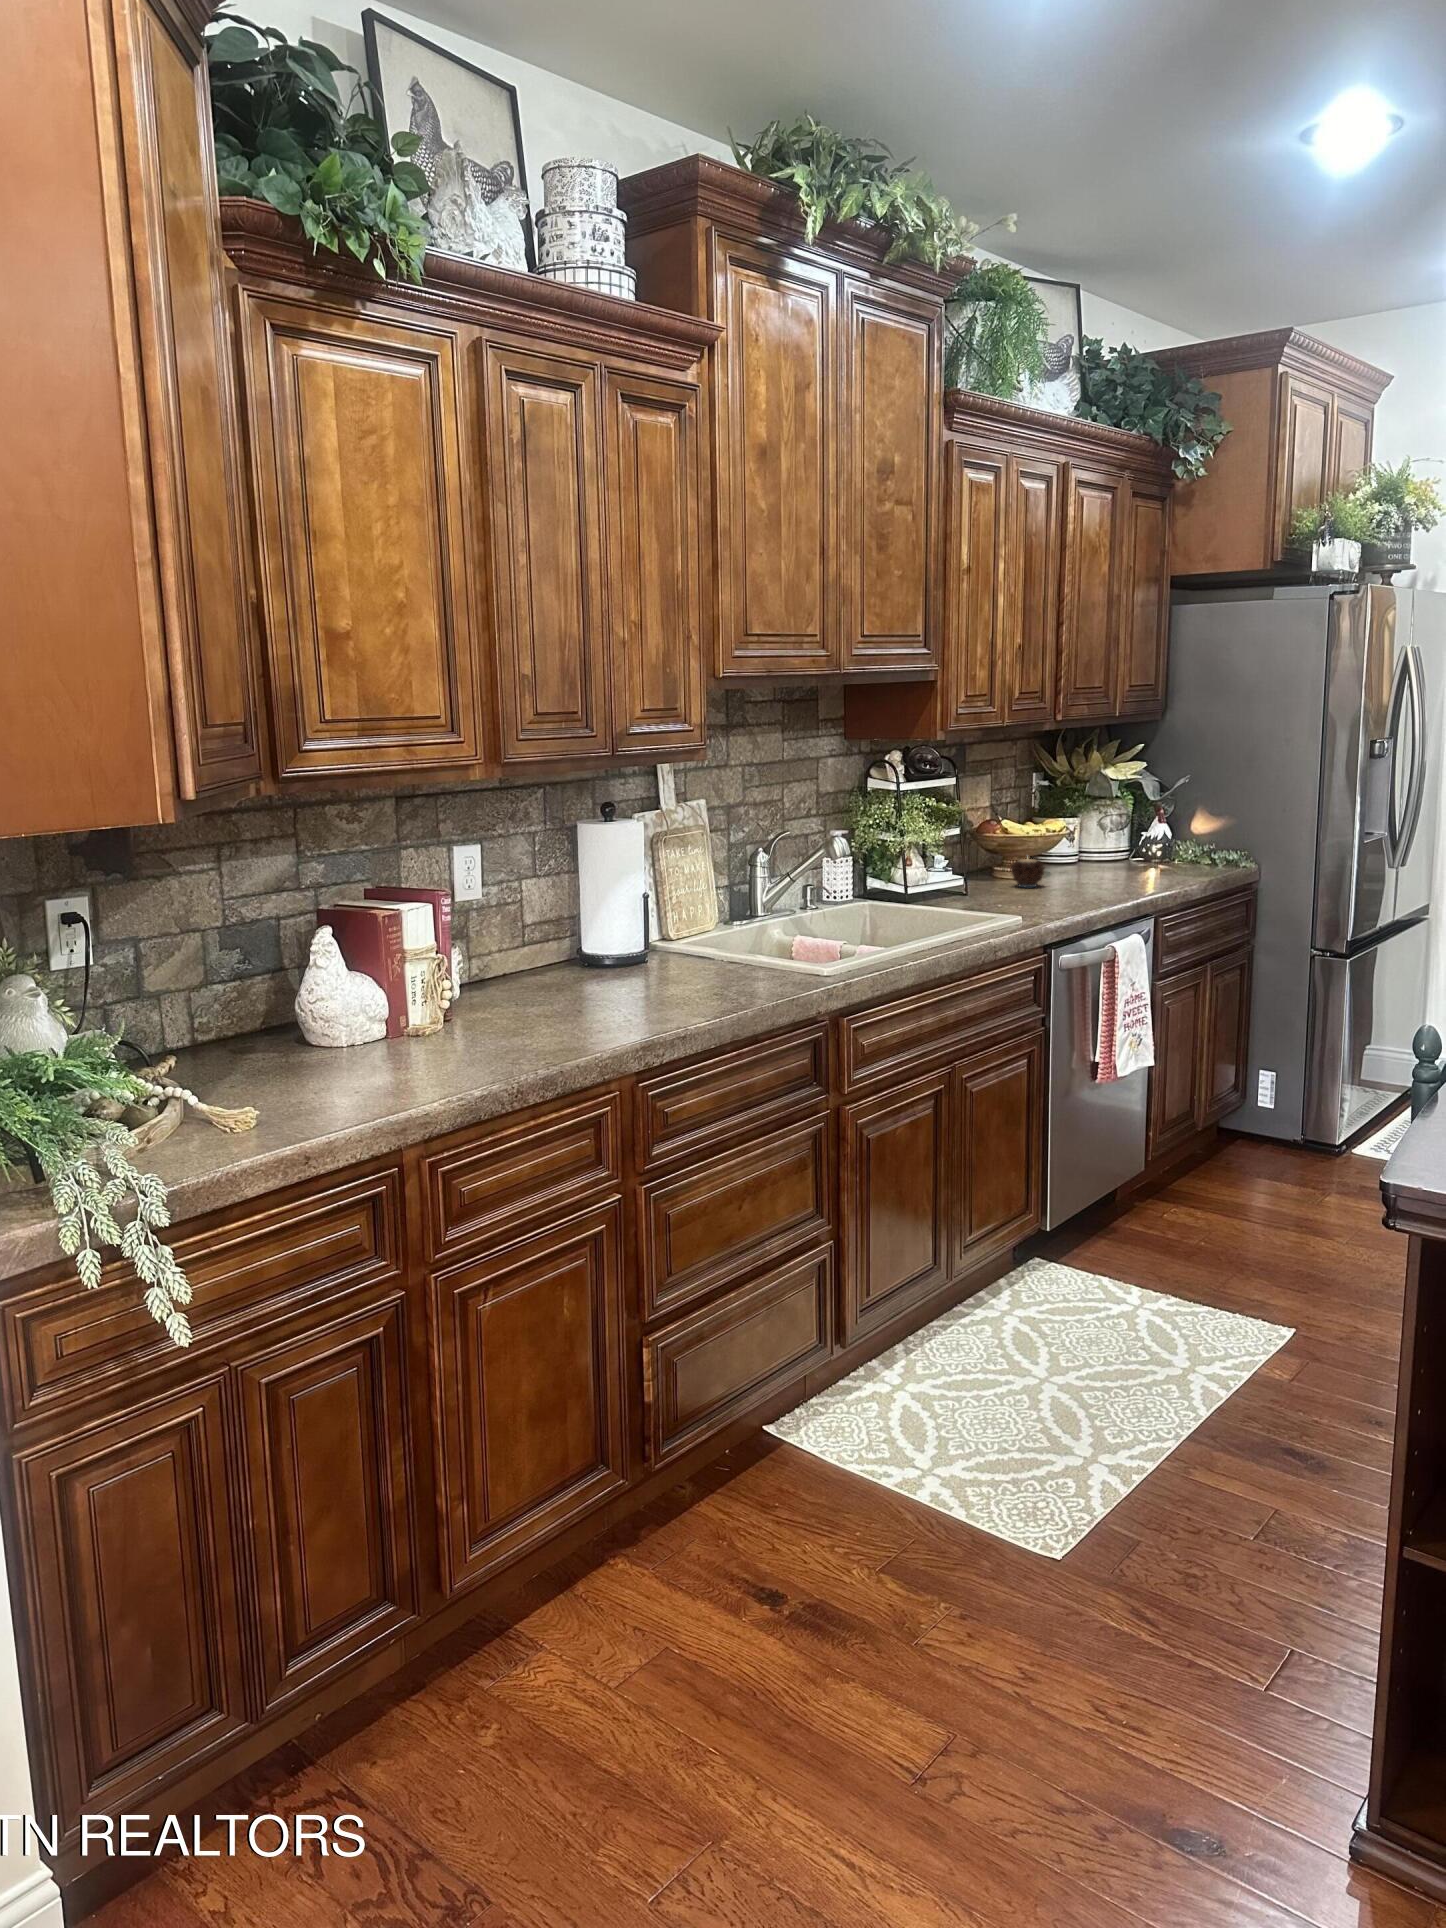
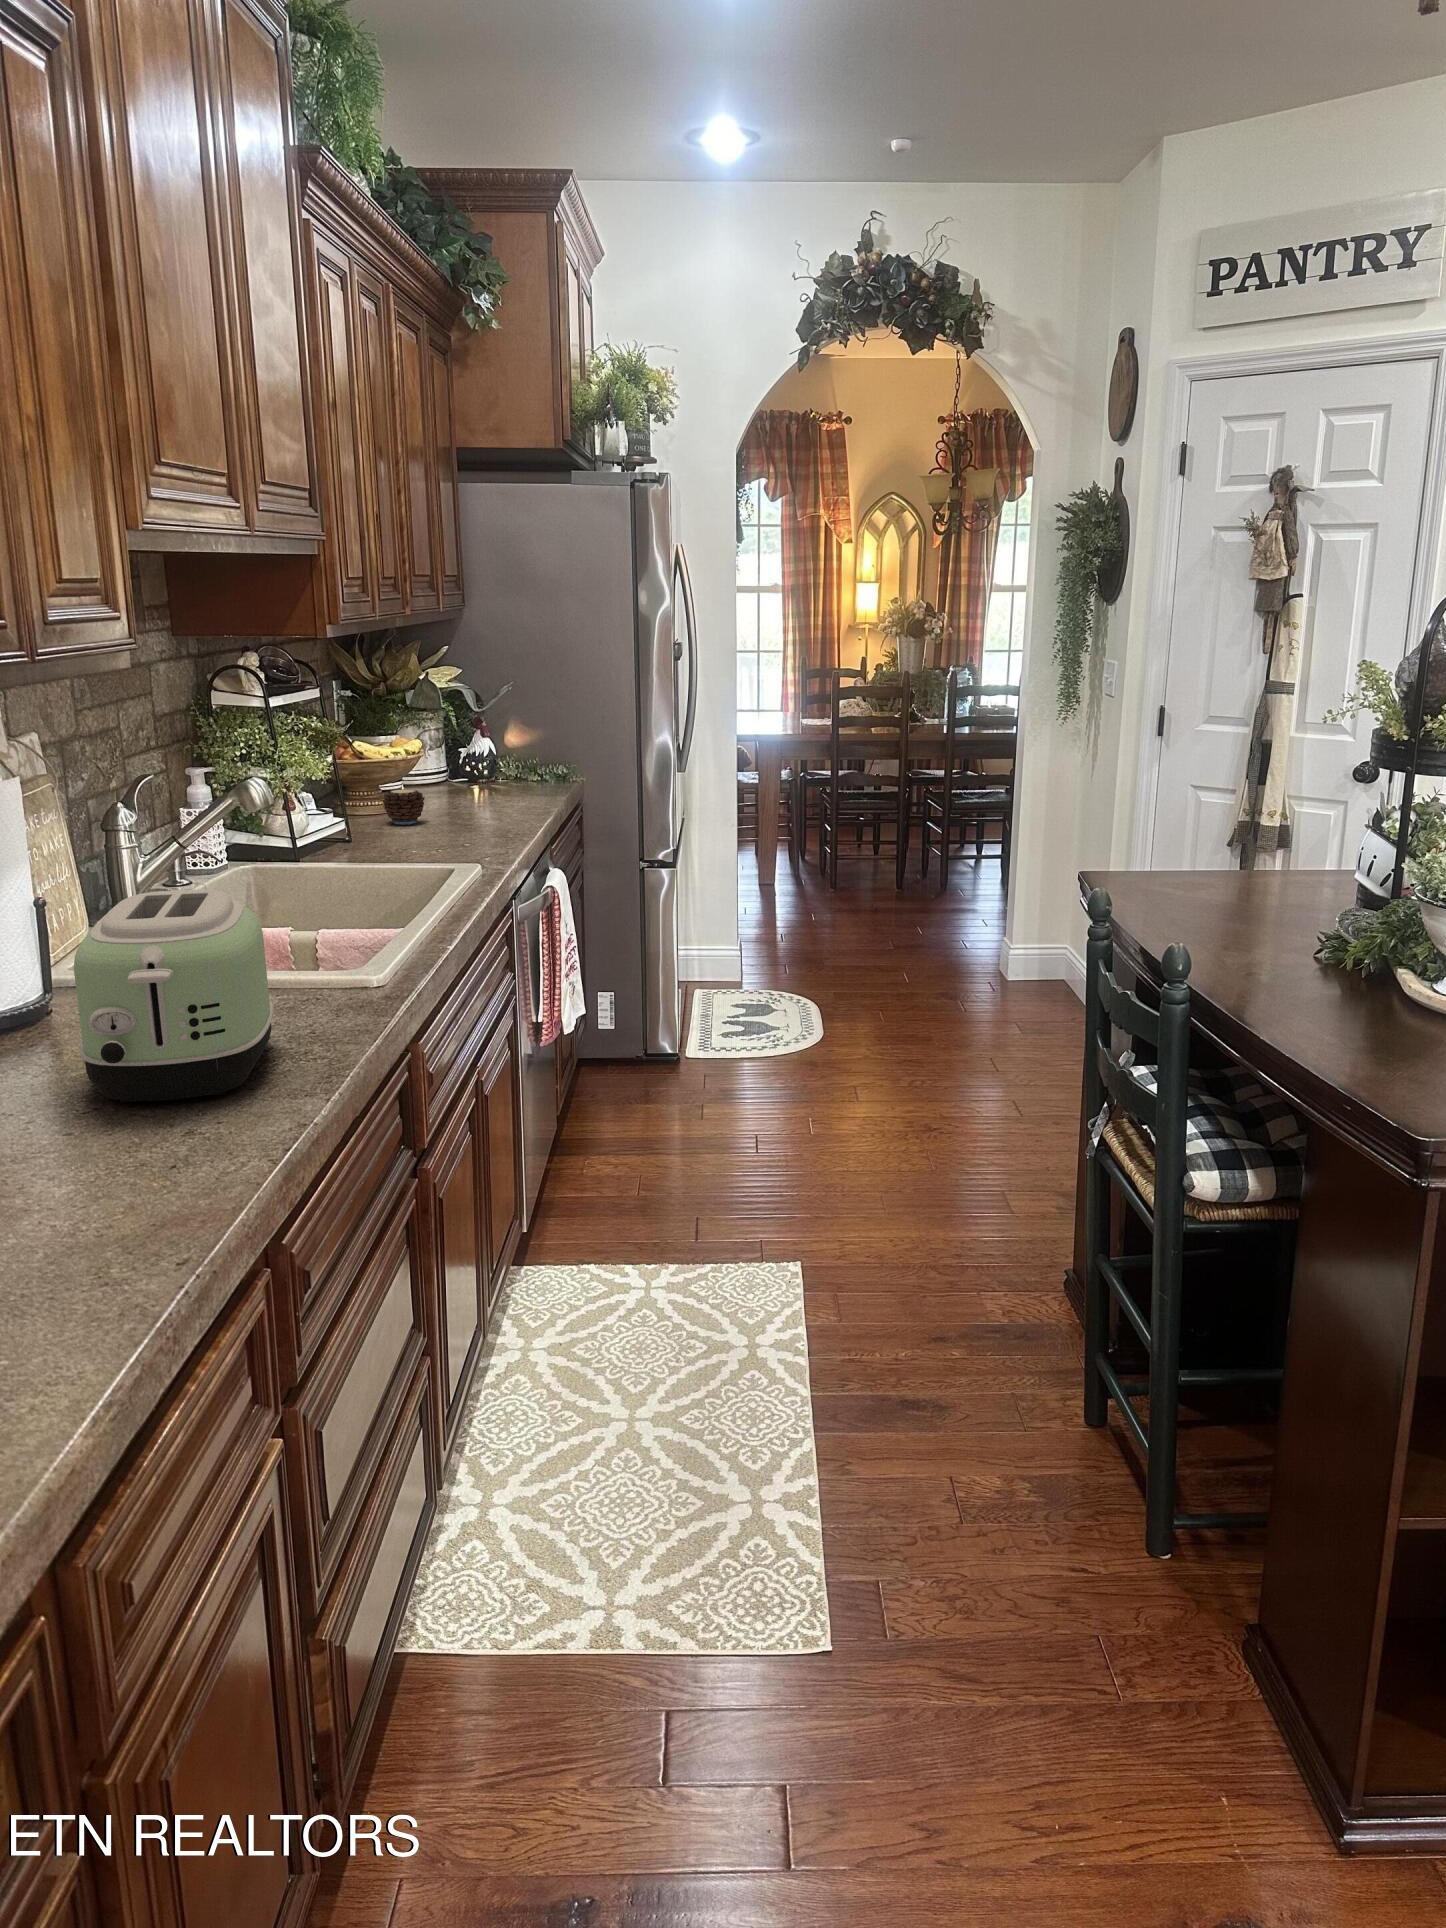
toaster: none [602,891,726,1008] -> present [74,889,273,1103]

